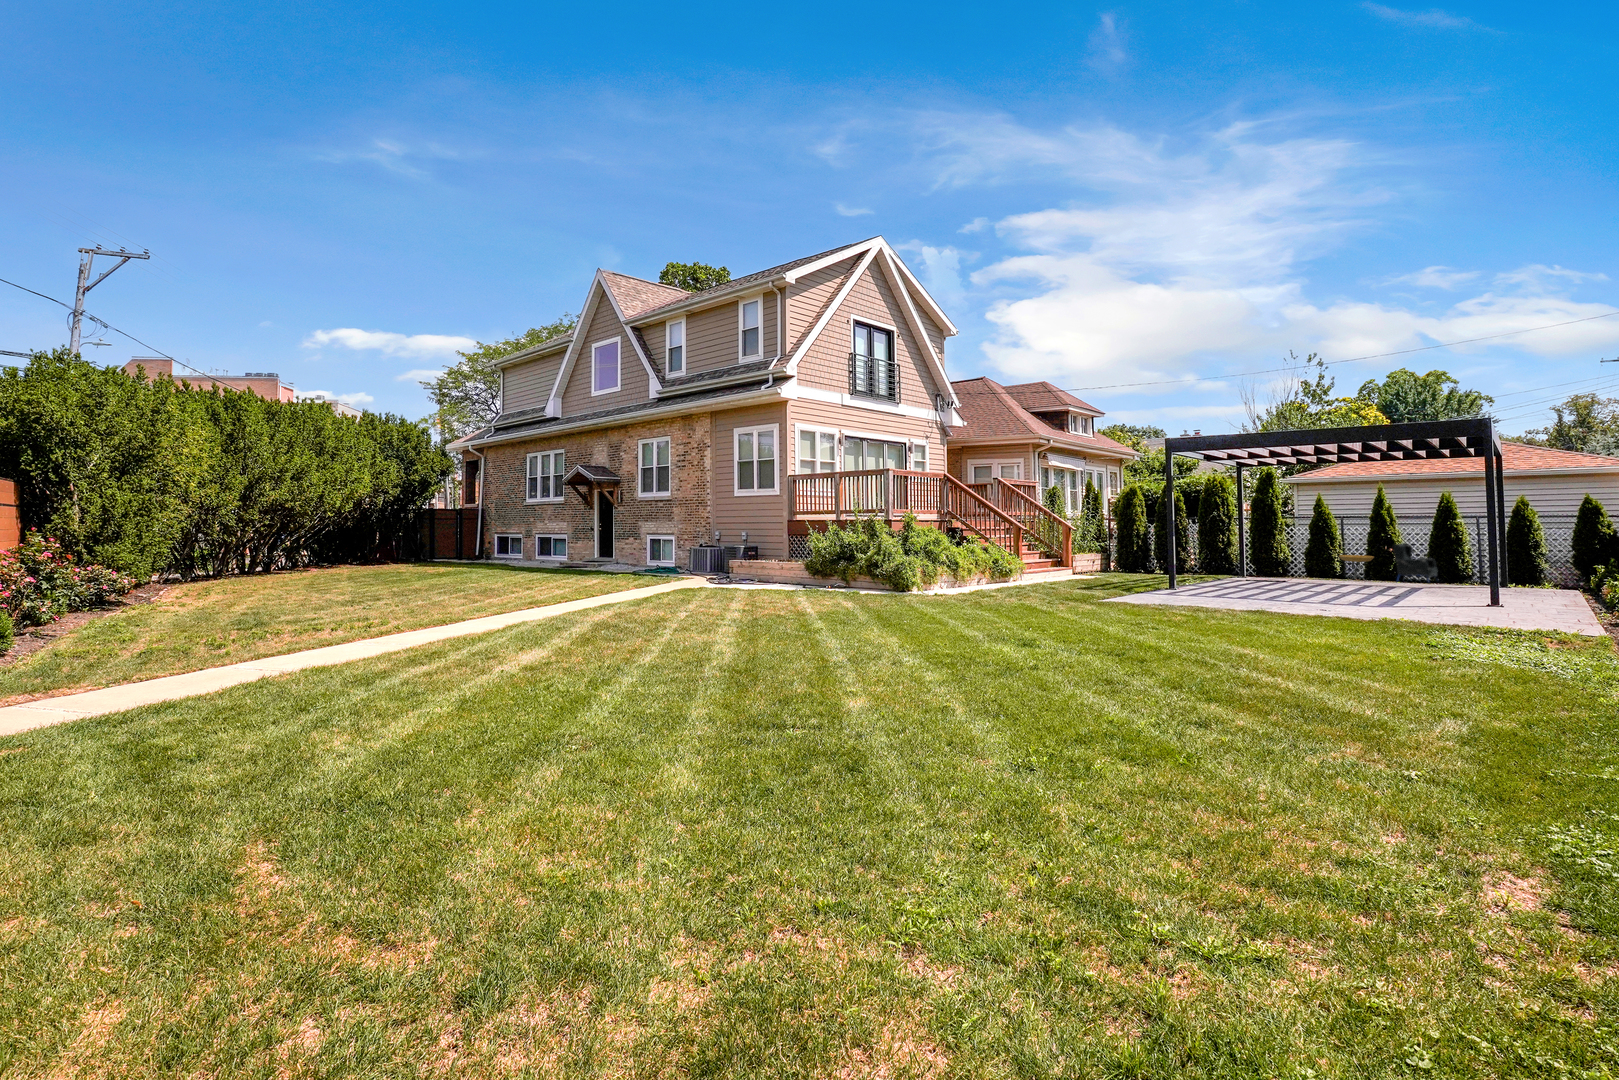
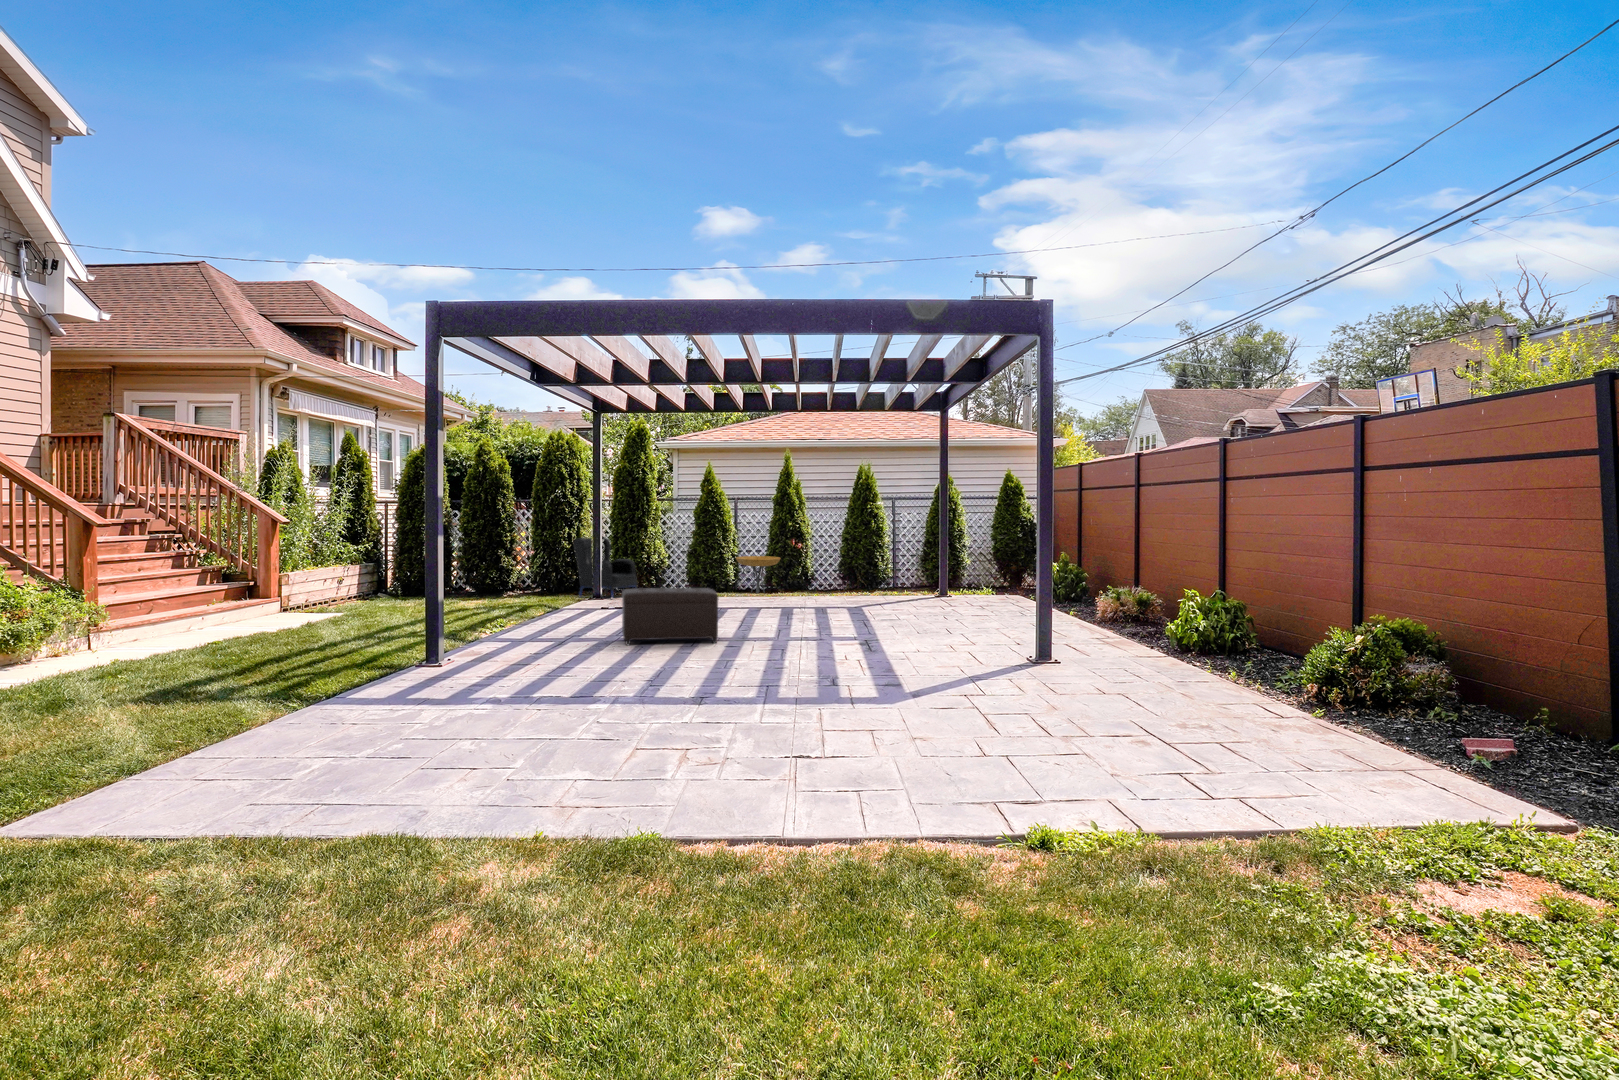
armchair: present [1393,544,1438,583] -> present [574,537,637,599]
ottoman: none [1261,569,1320,600] -> present [622,588,719,645]

